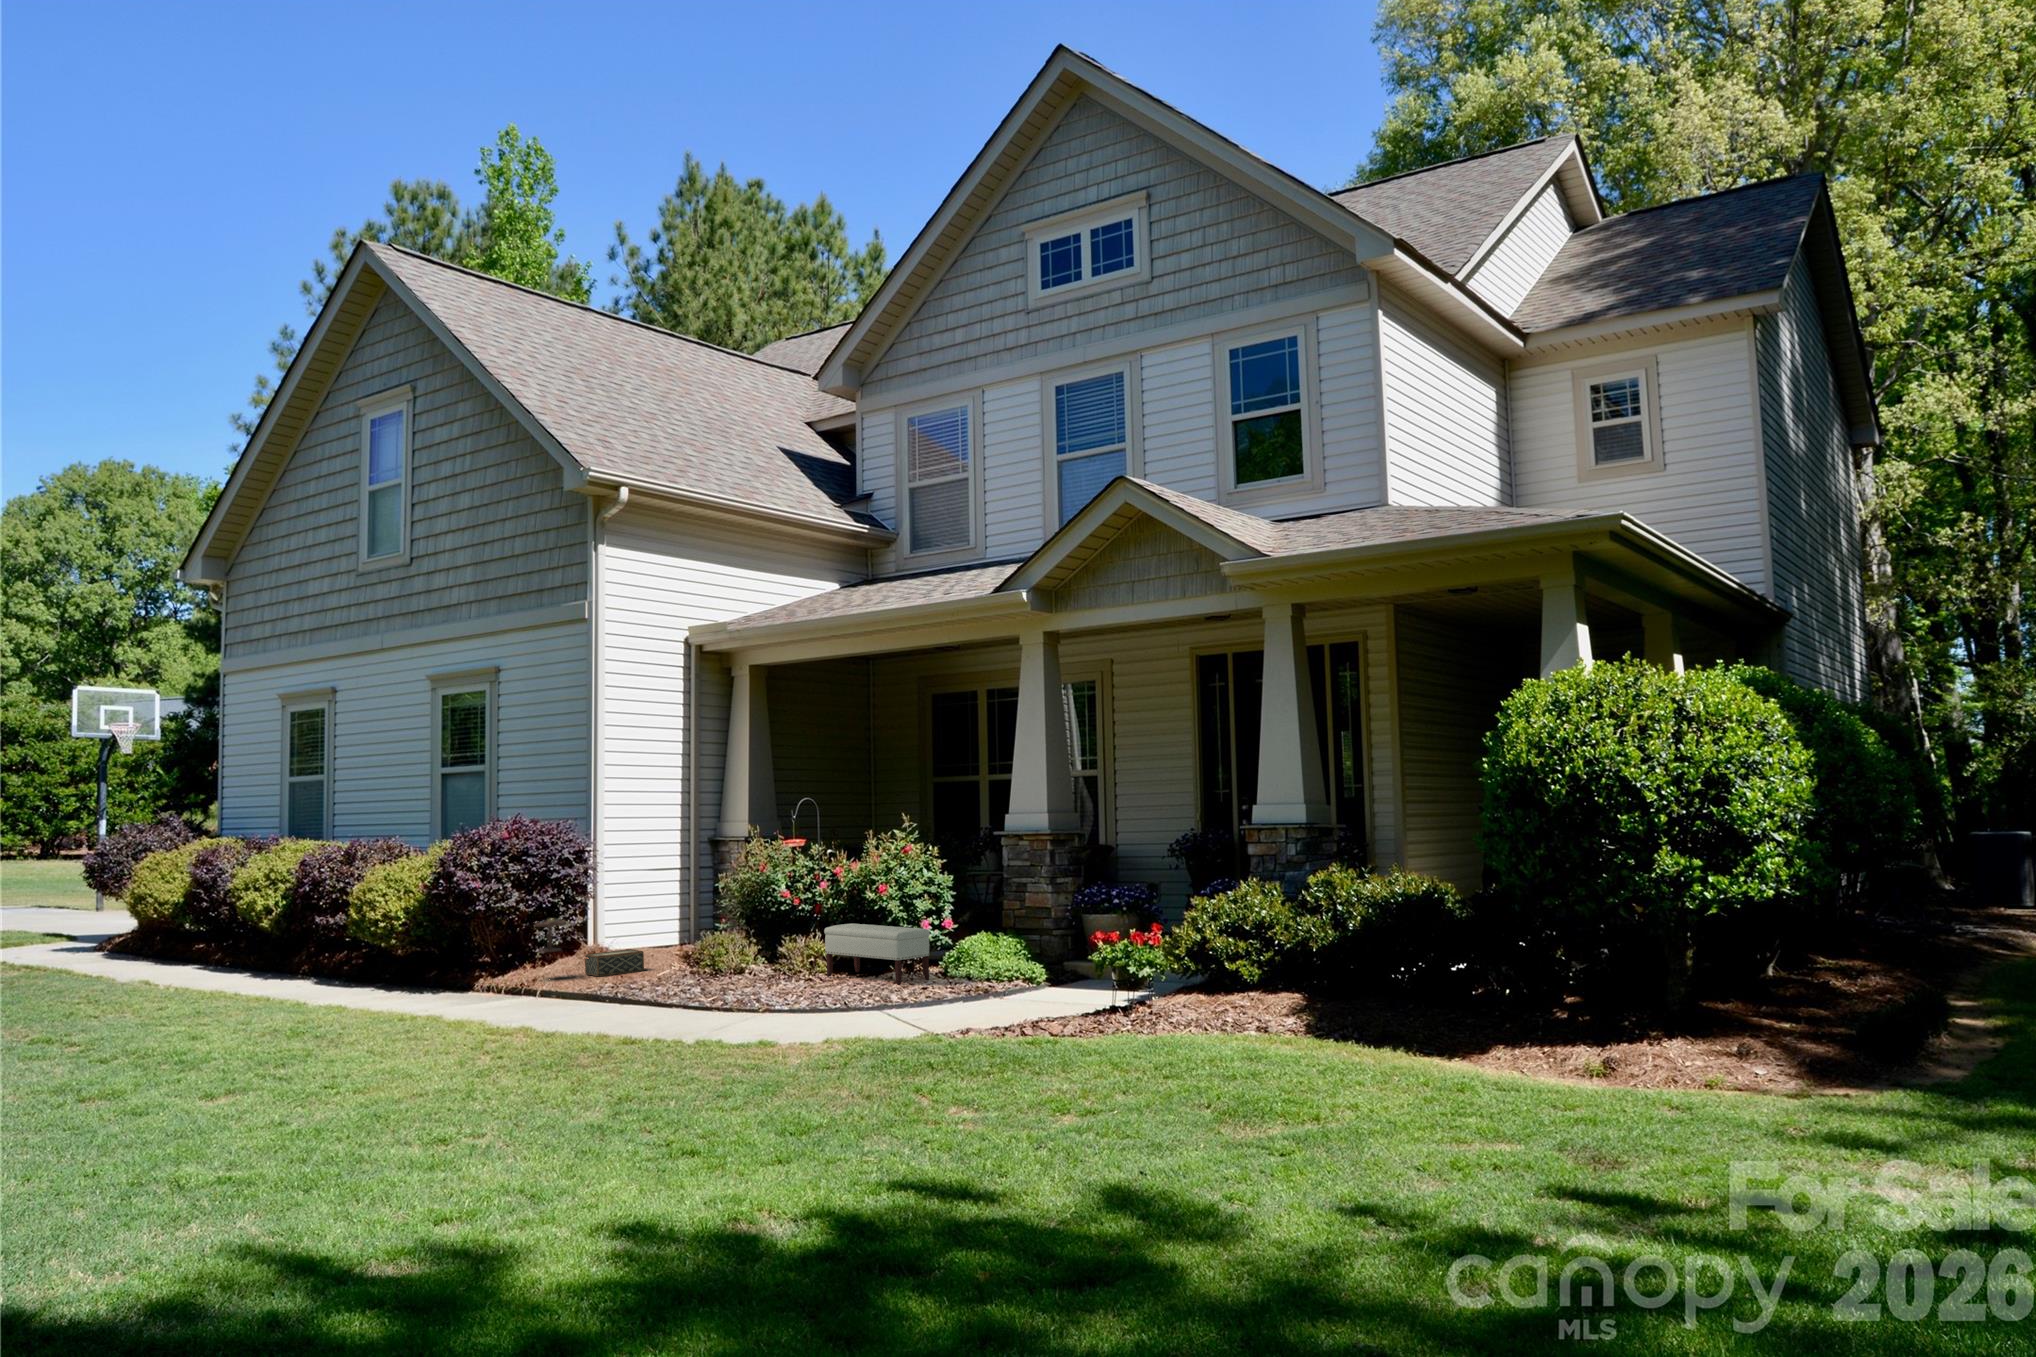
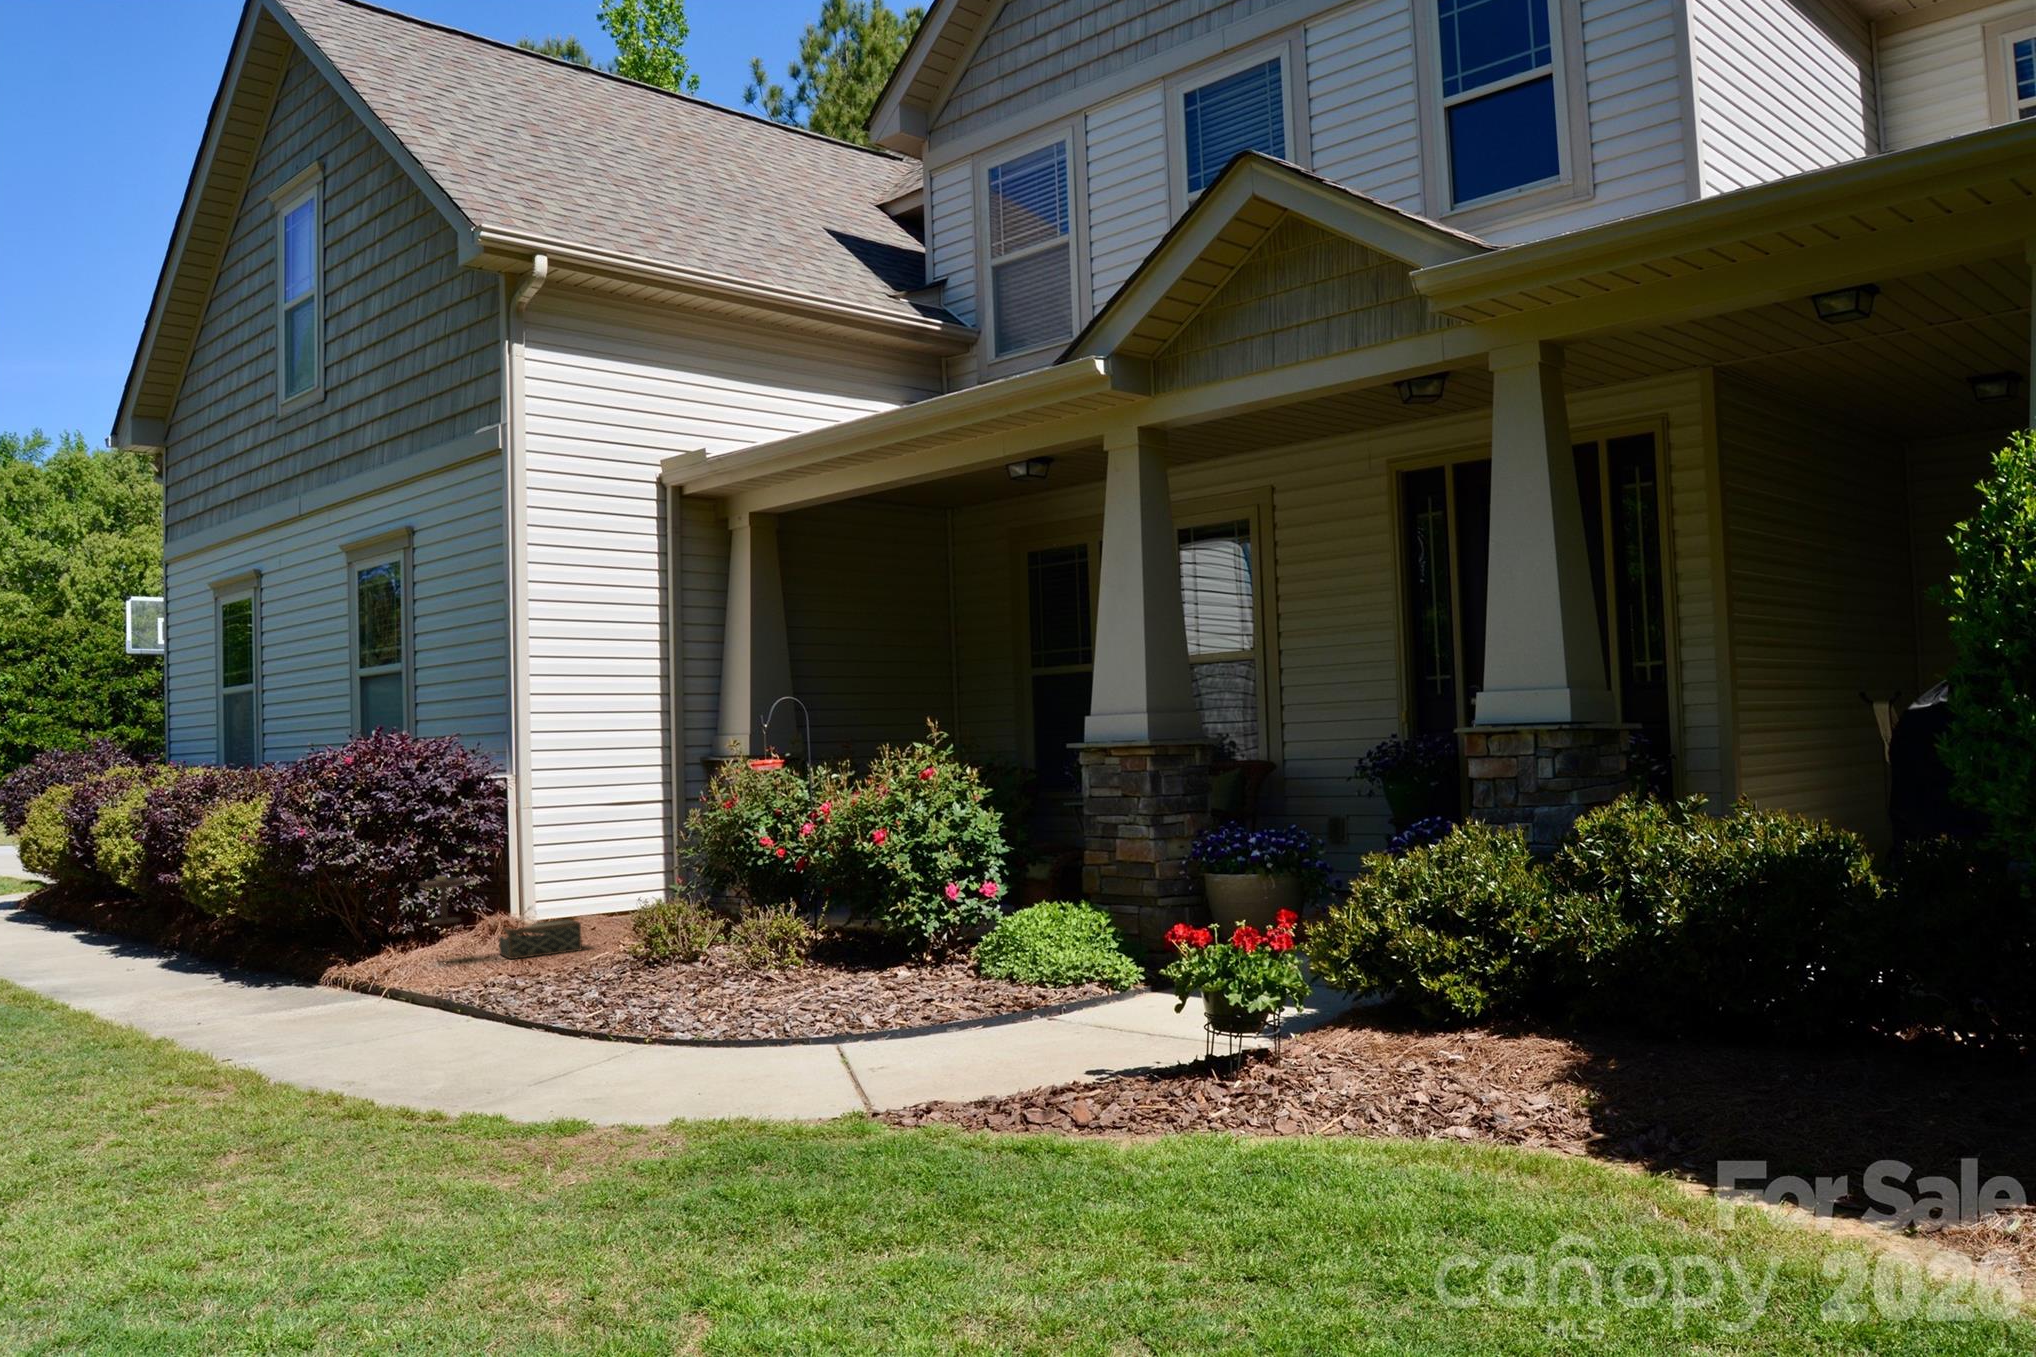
bench: present [824,923,930,985] -> none [803,888,953,989]

